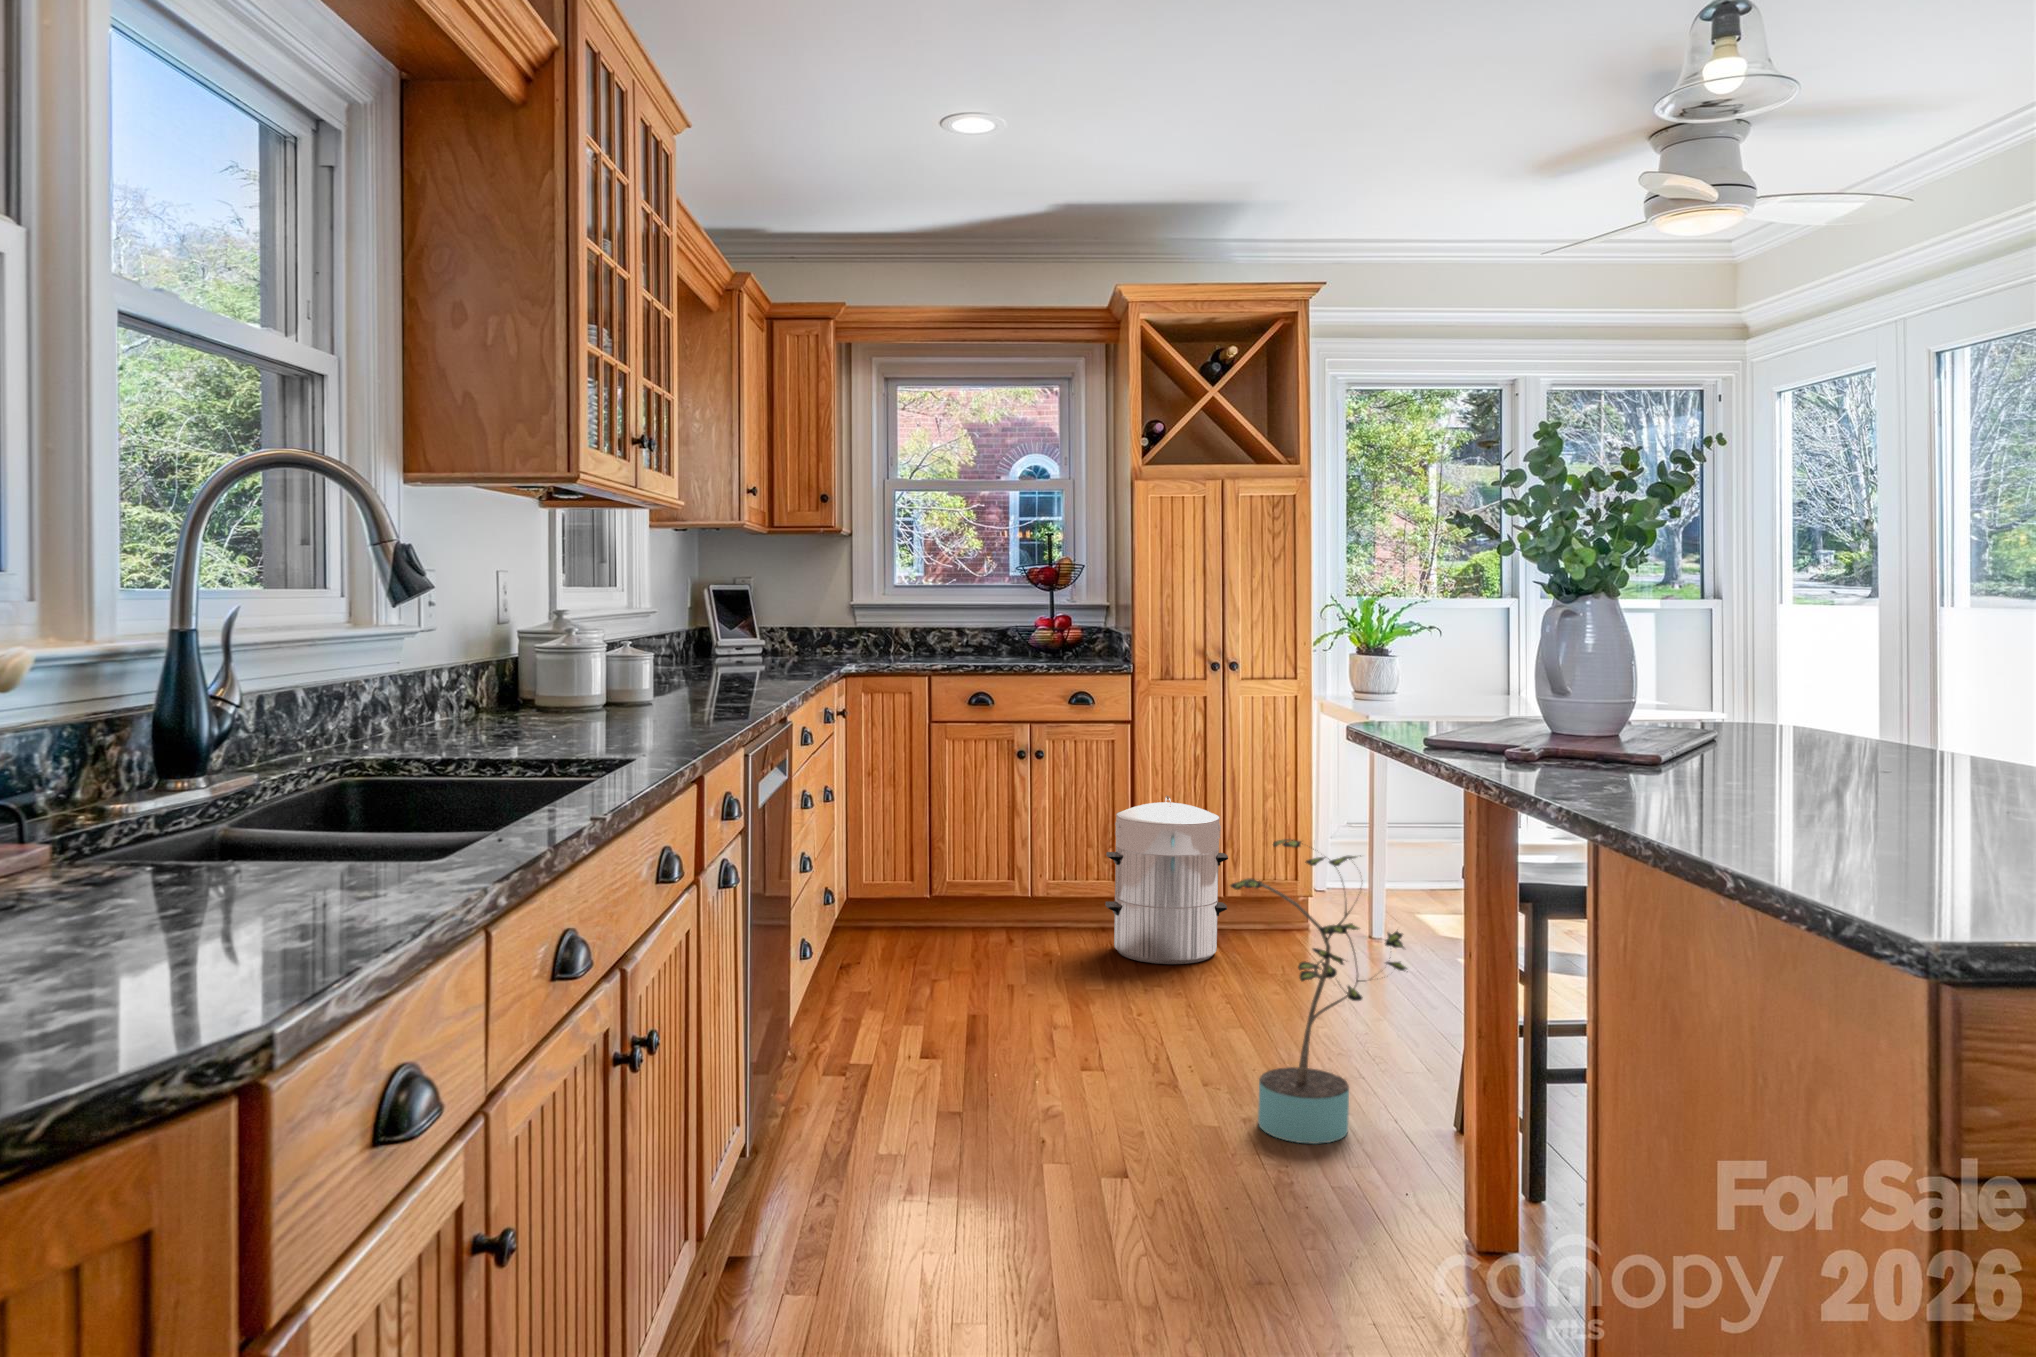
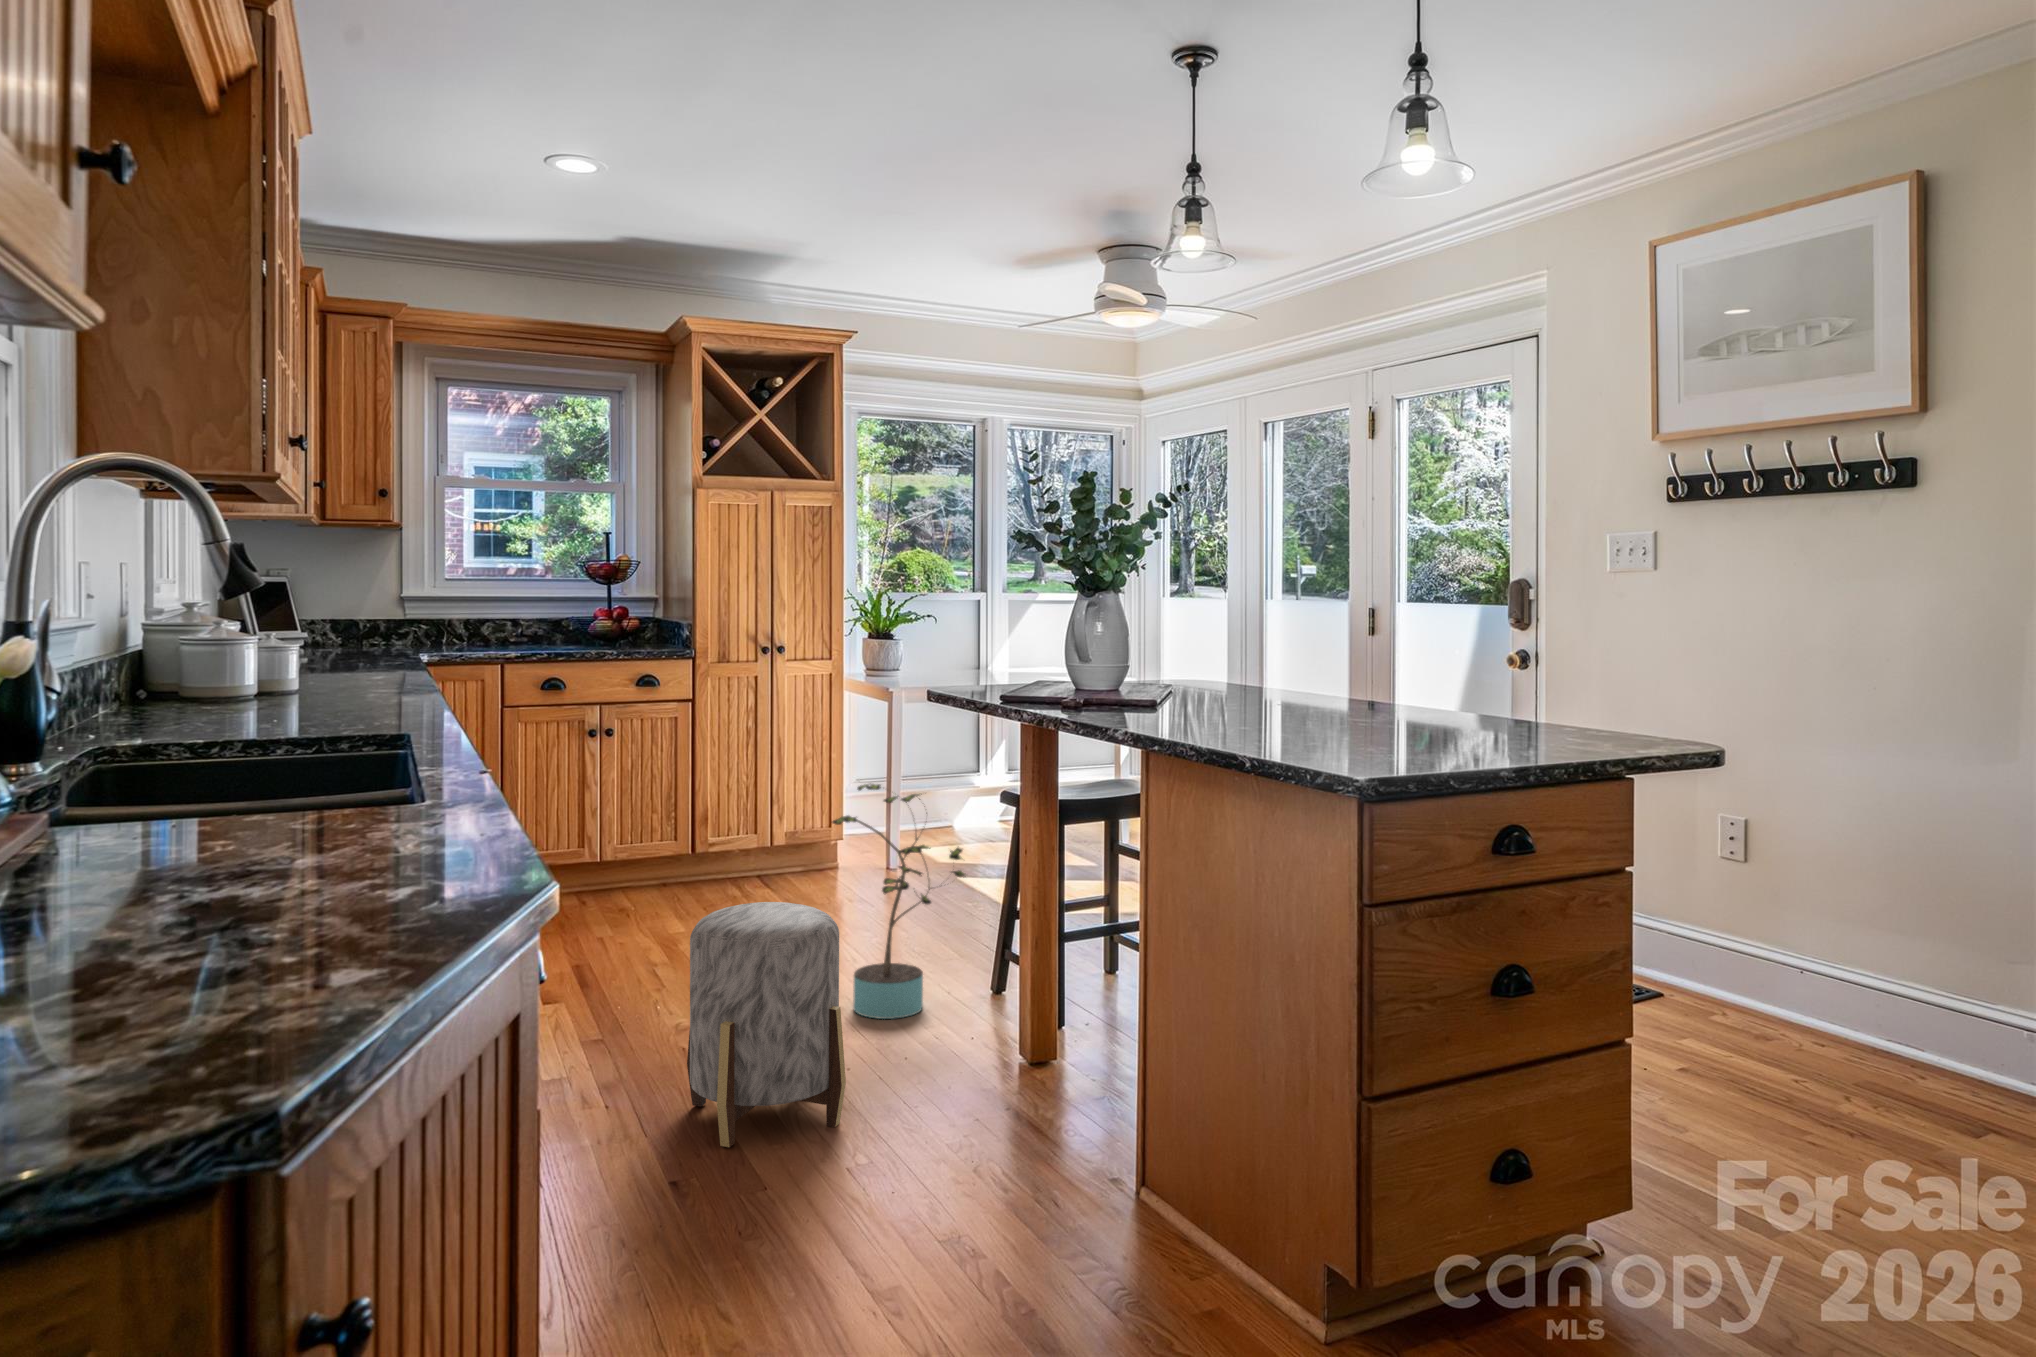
waste bin: present [1105,796,1228,964] -> none [676,762,782,906]
stool: none [1009,984,1196,1292] -> present [687,902,846,1147]

